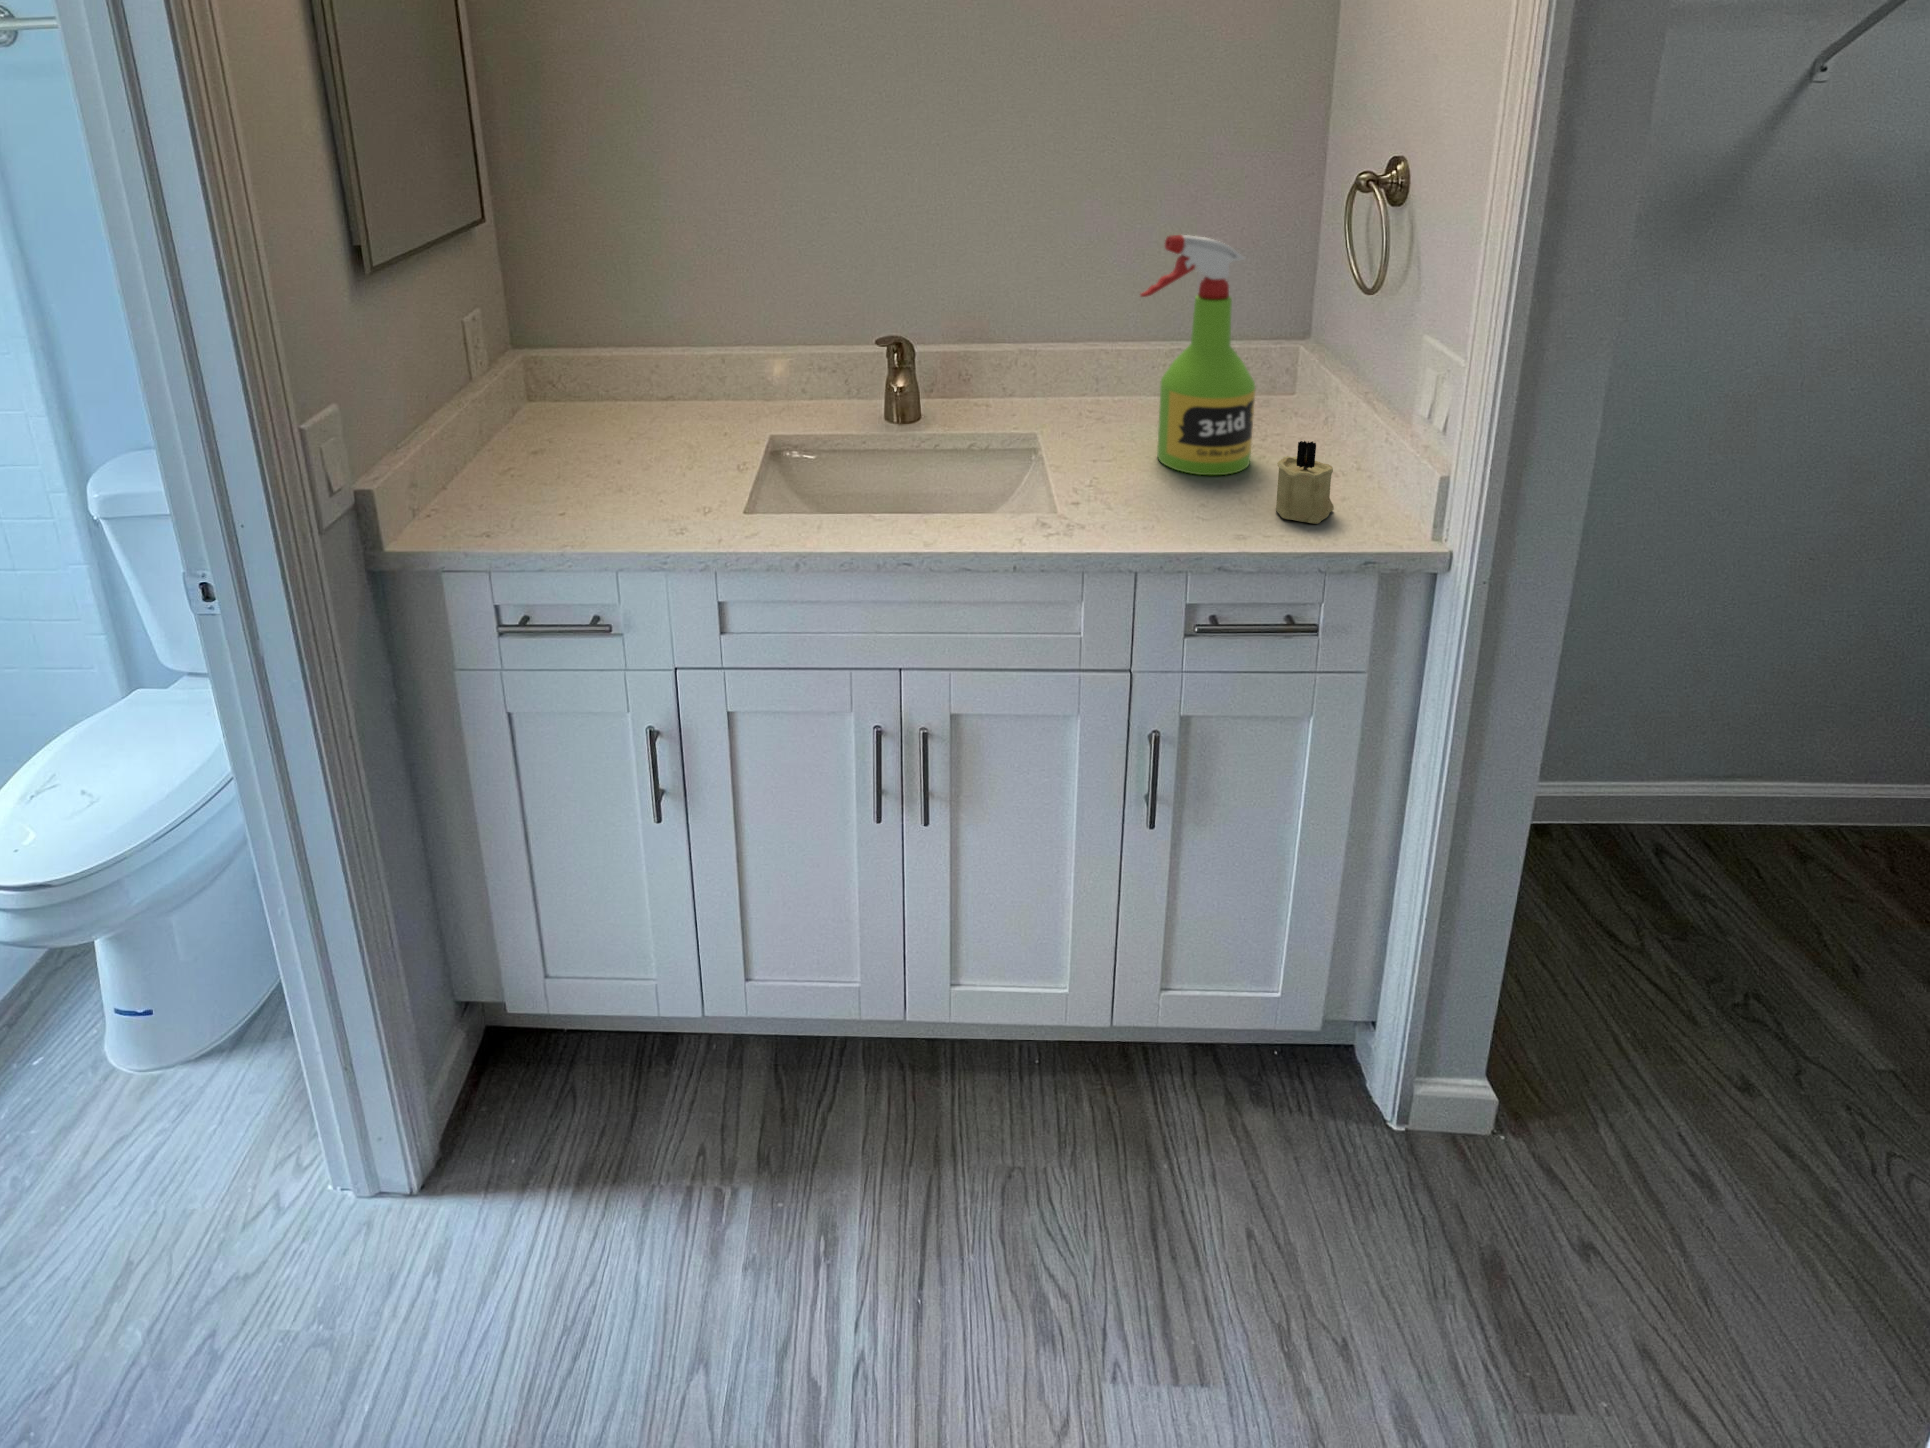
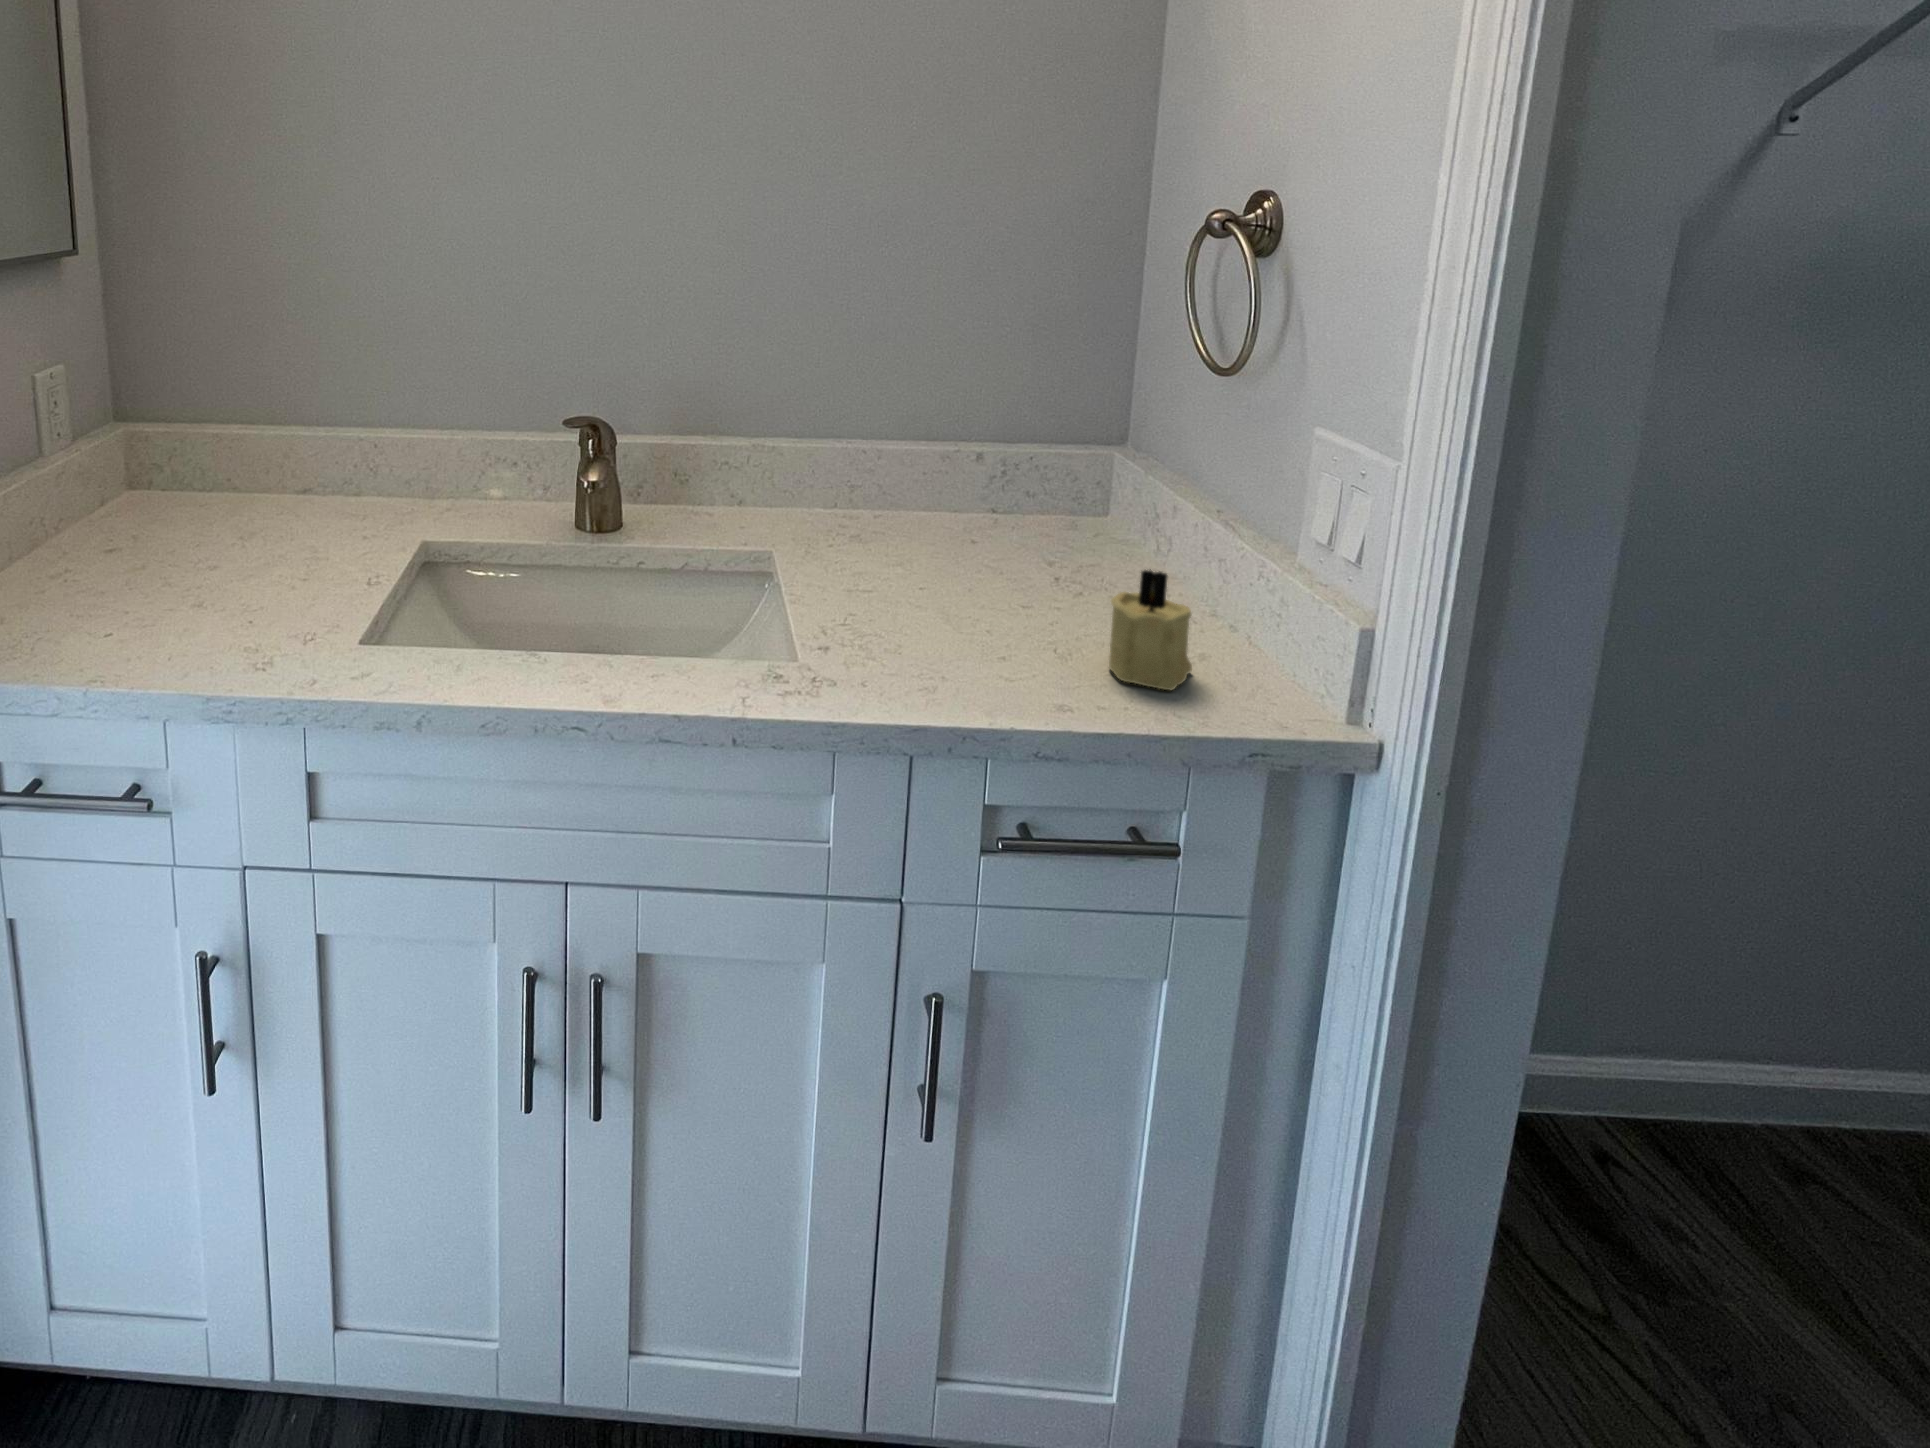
spray bottle: present [1140,235,1255,475] -> none [915,284,1073,616]

